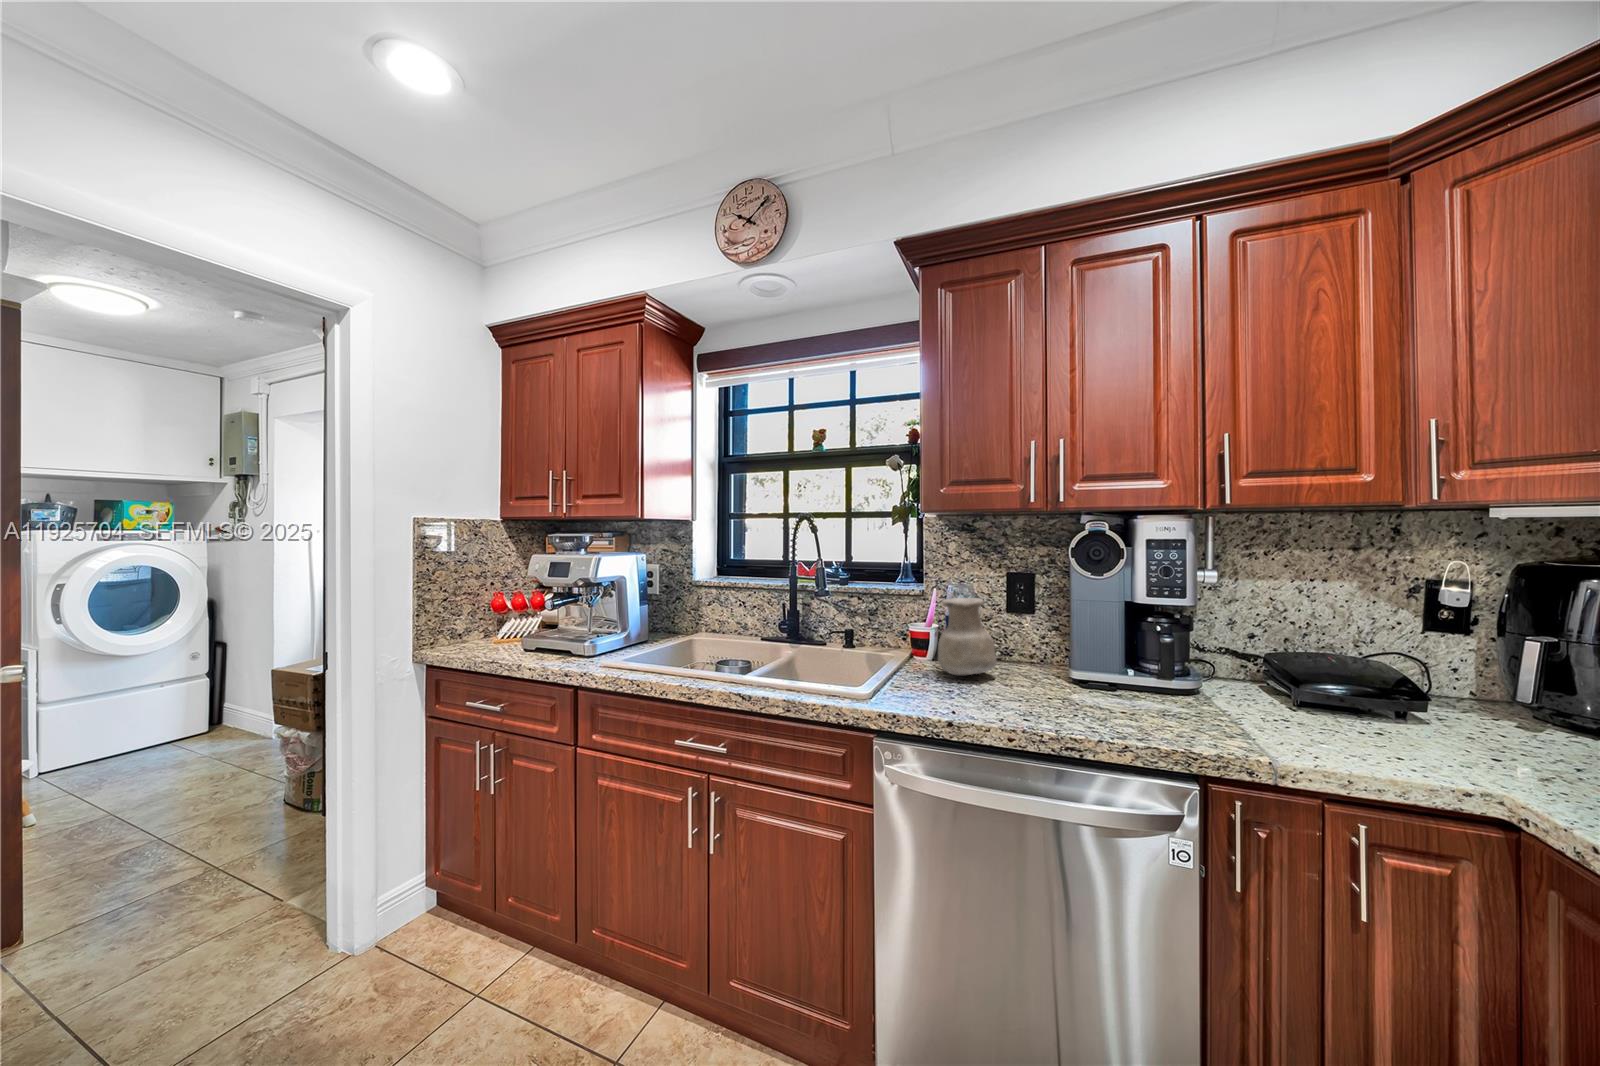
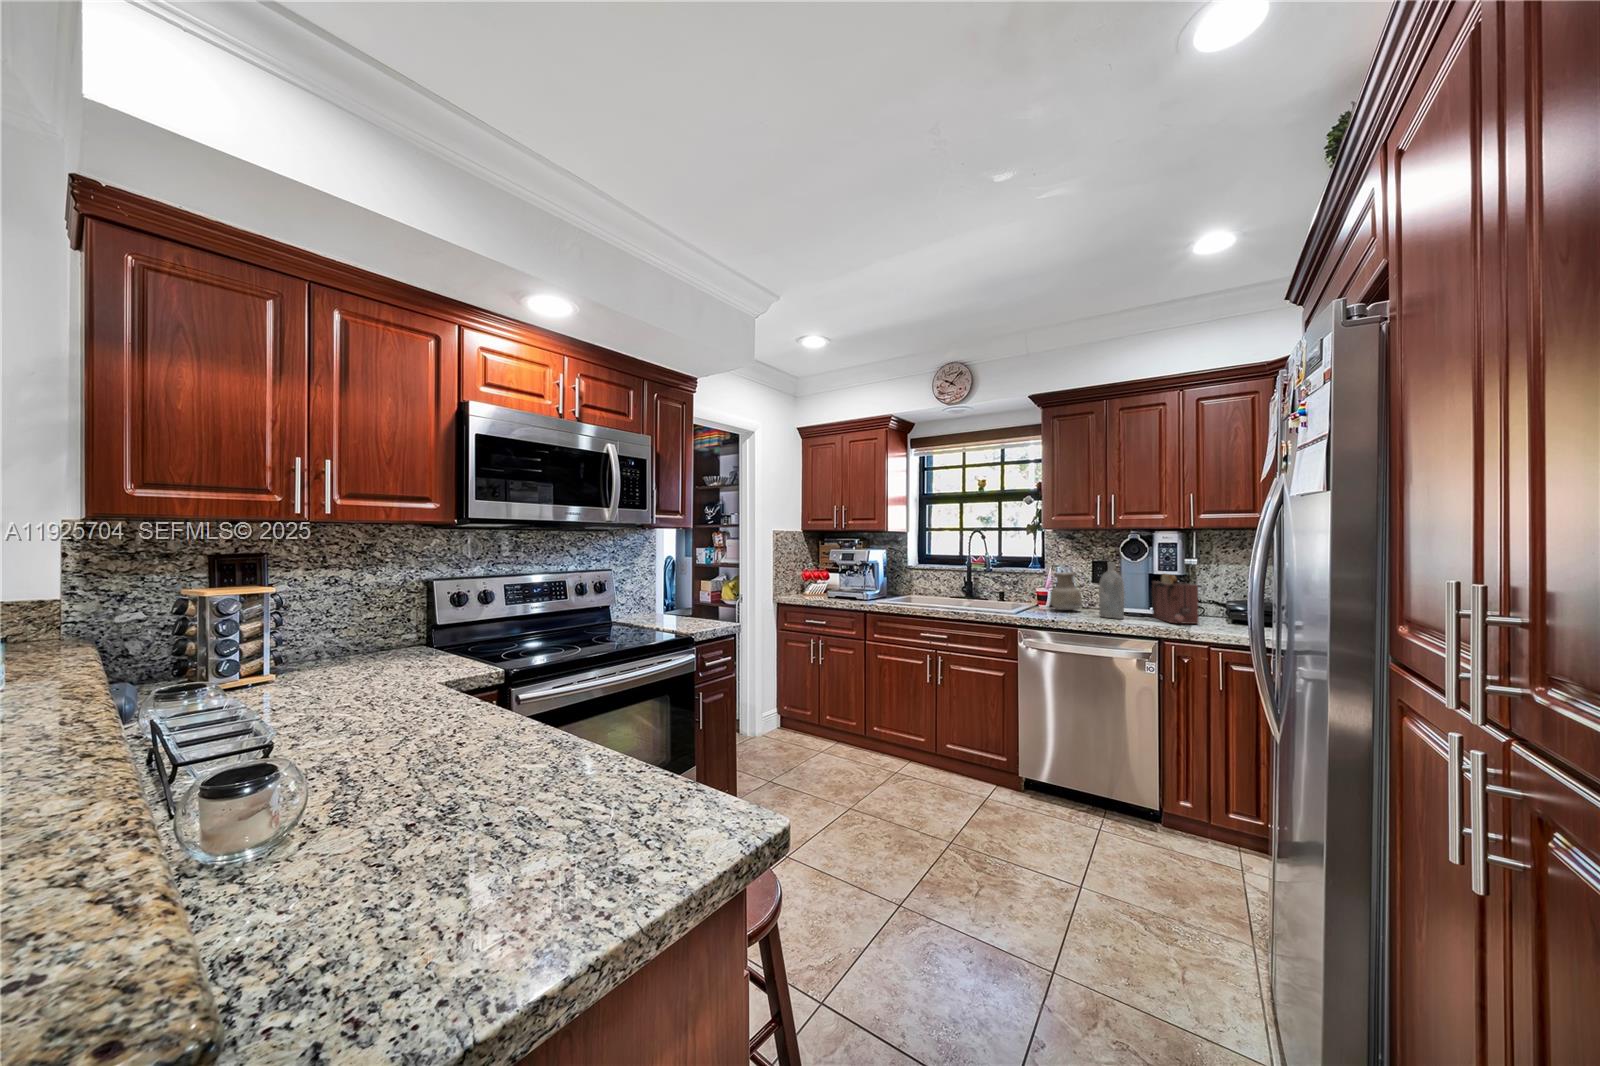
bottle: none [1036,580,1089,704] -> present [1099,562,1124,619]
toaster: none [1133,603,1249,719] -> present [1152,574,1199,624]

